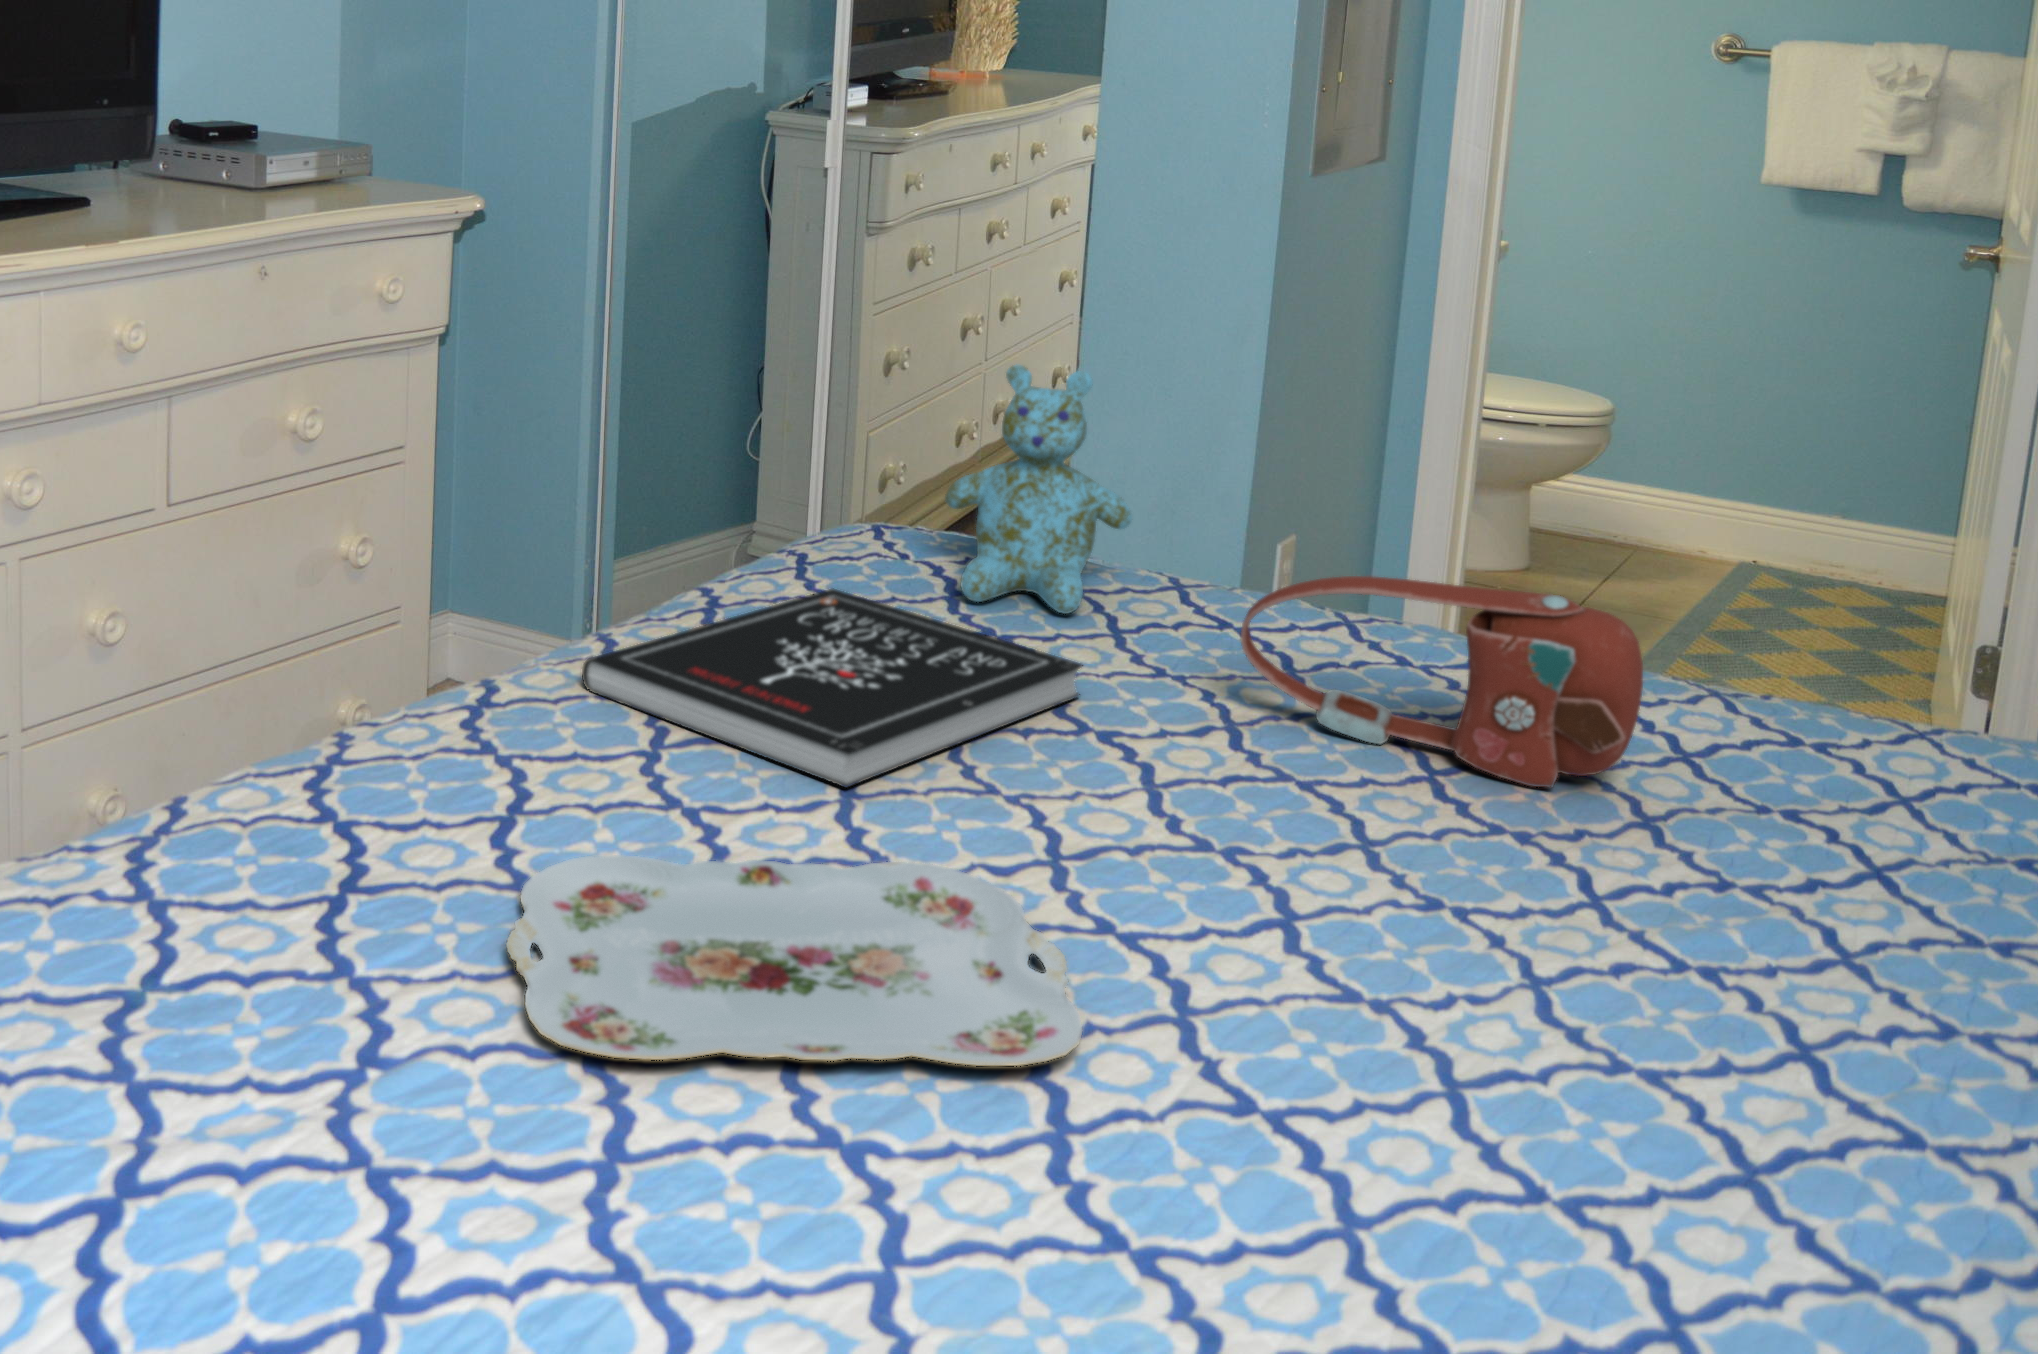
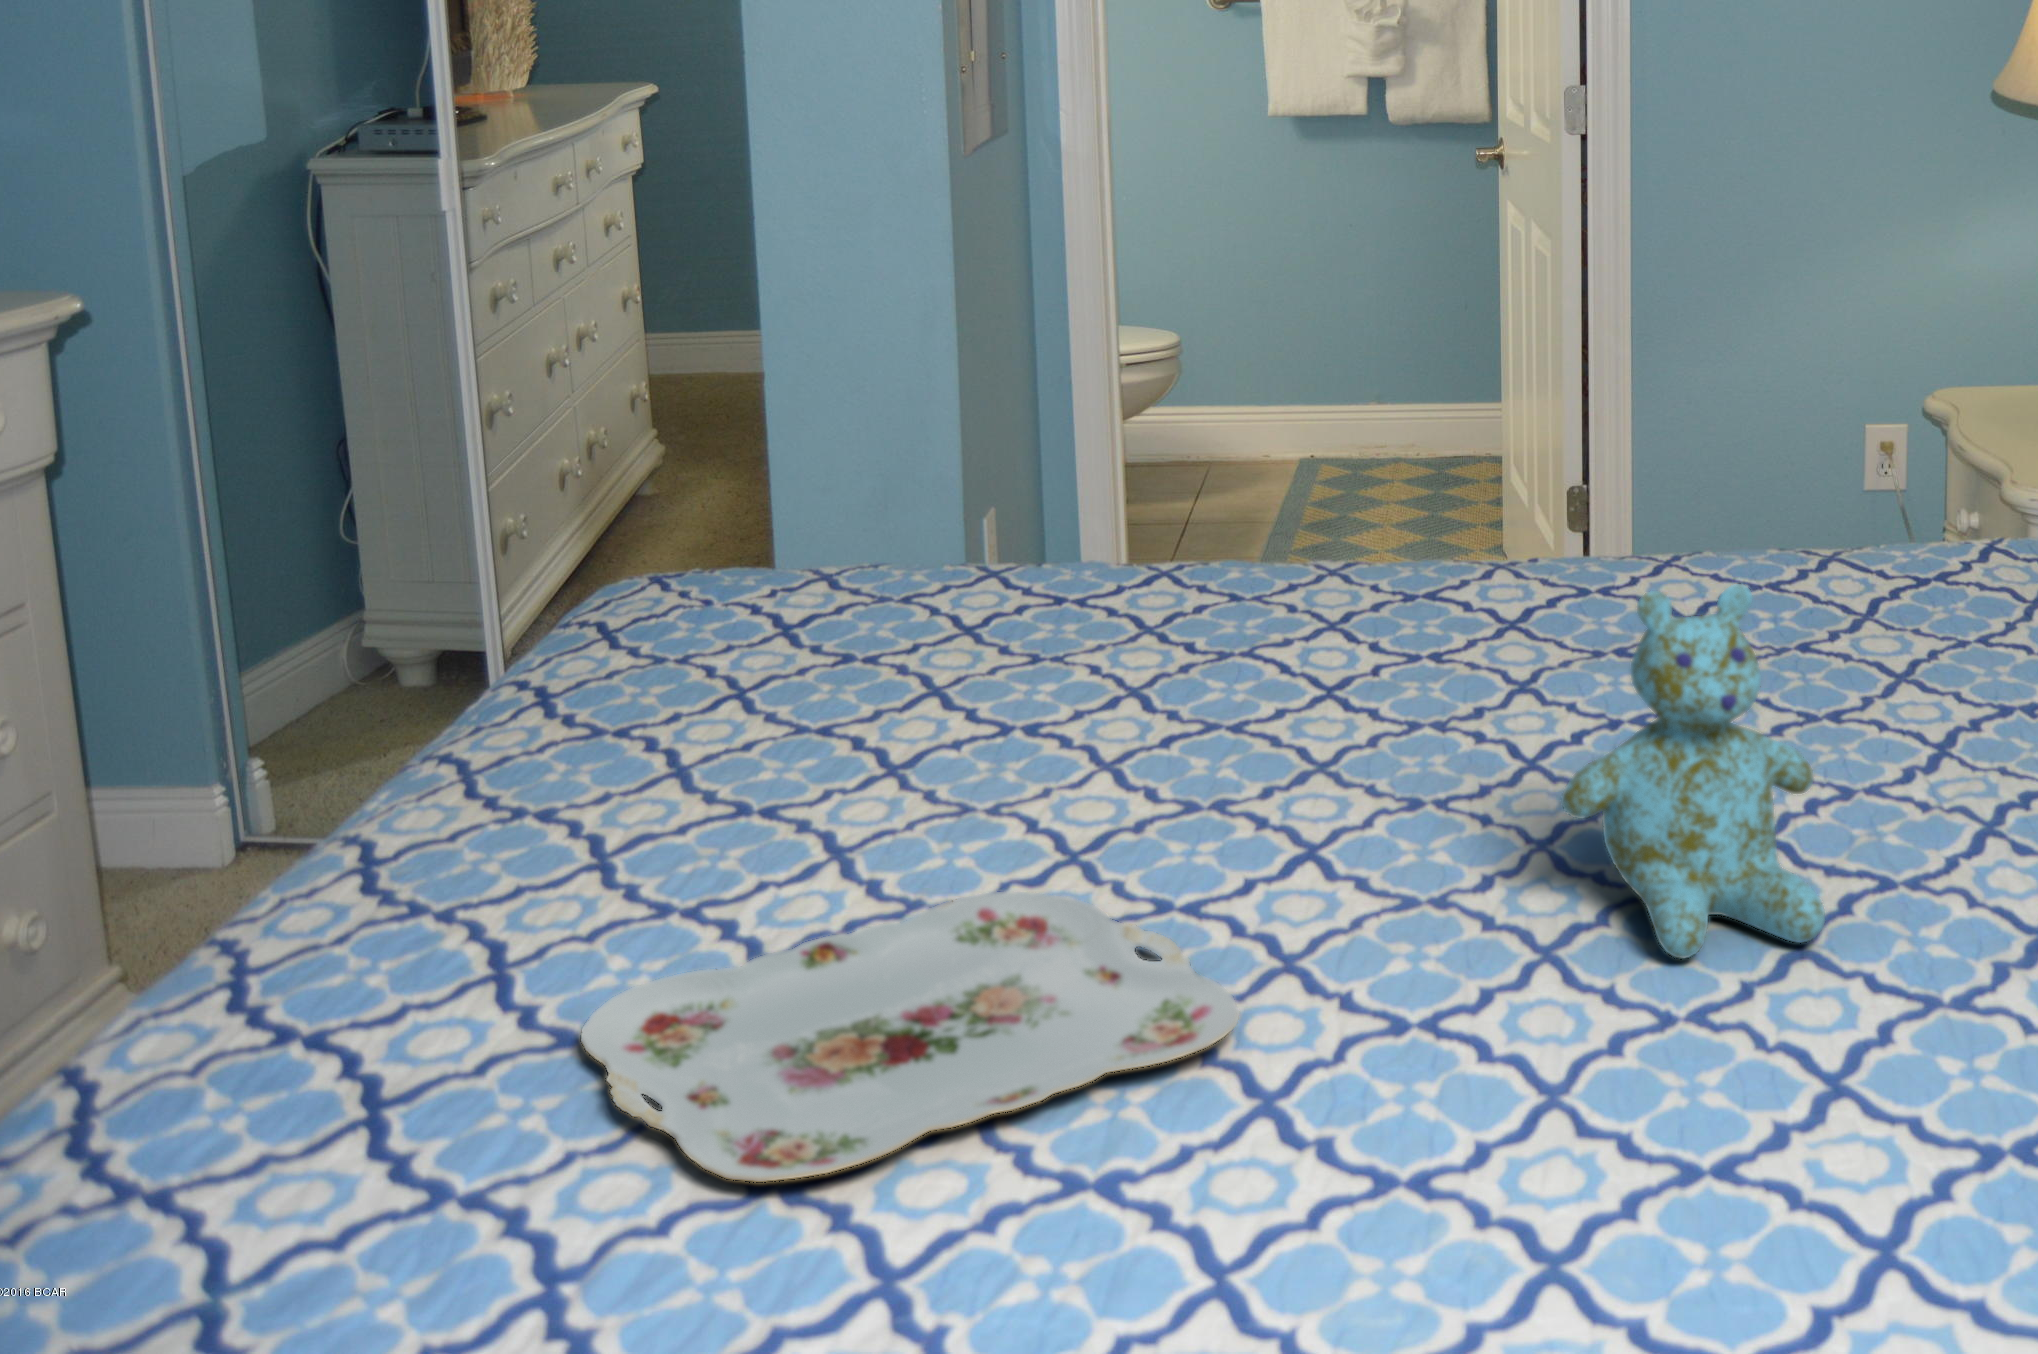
stuffed bear: present [945,364,1132,614] -> present [1562,584,1825,958]
handbag: present [1241,576,1643,787] -> none [1136,505,1497,684]
book: present [582,588,1082,787] -> none [460,649,990,846]

